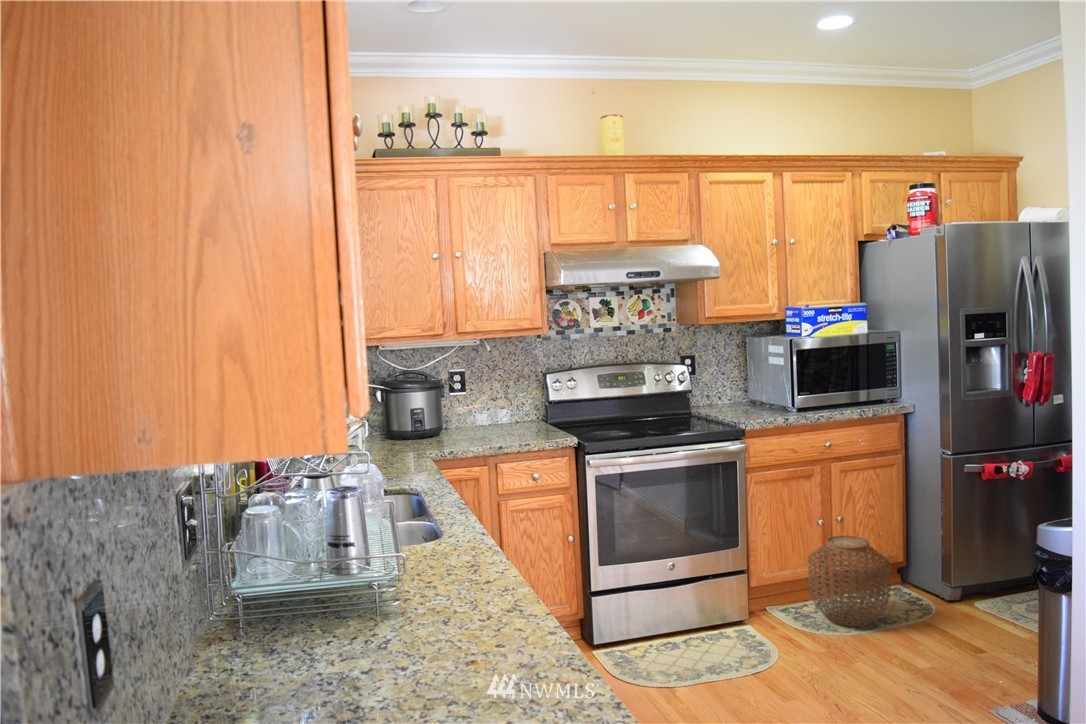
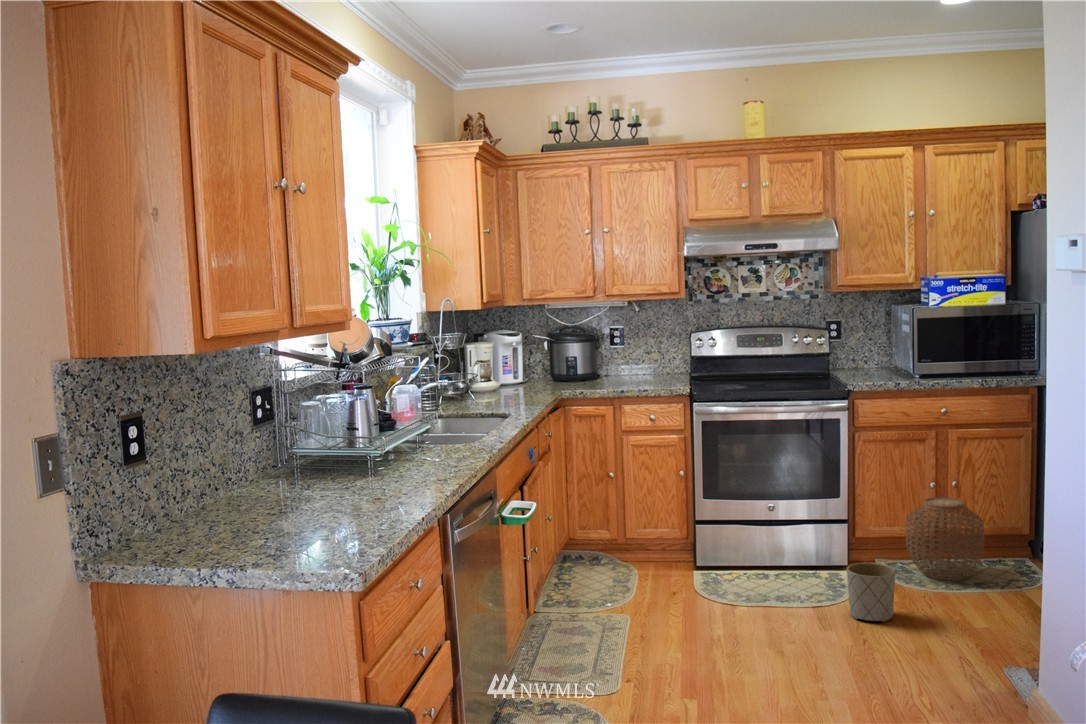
planter: none [818,630,876,704] -> present [847,563,895,623]

